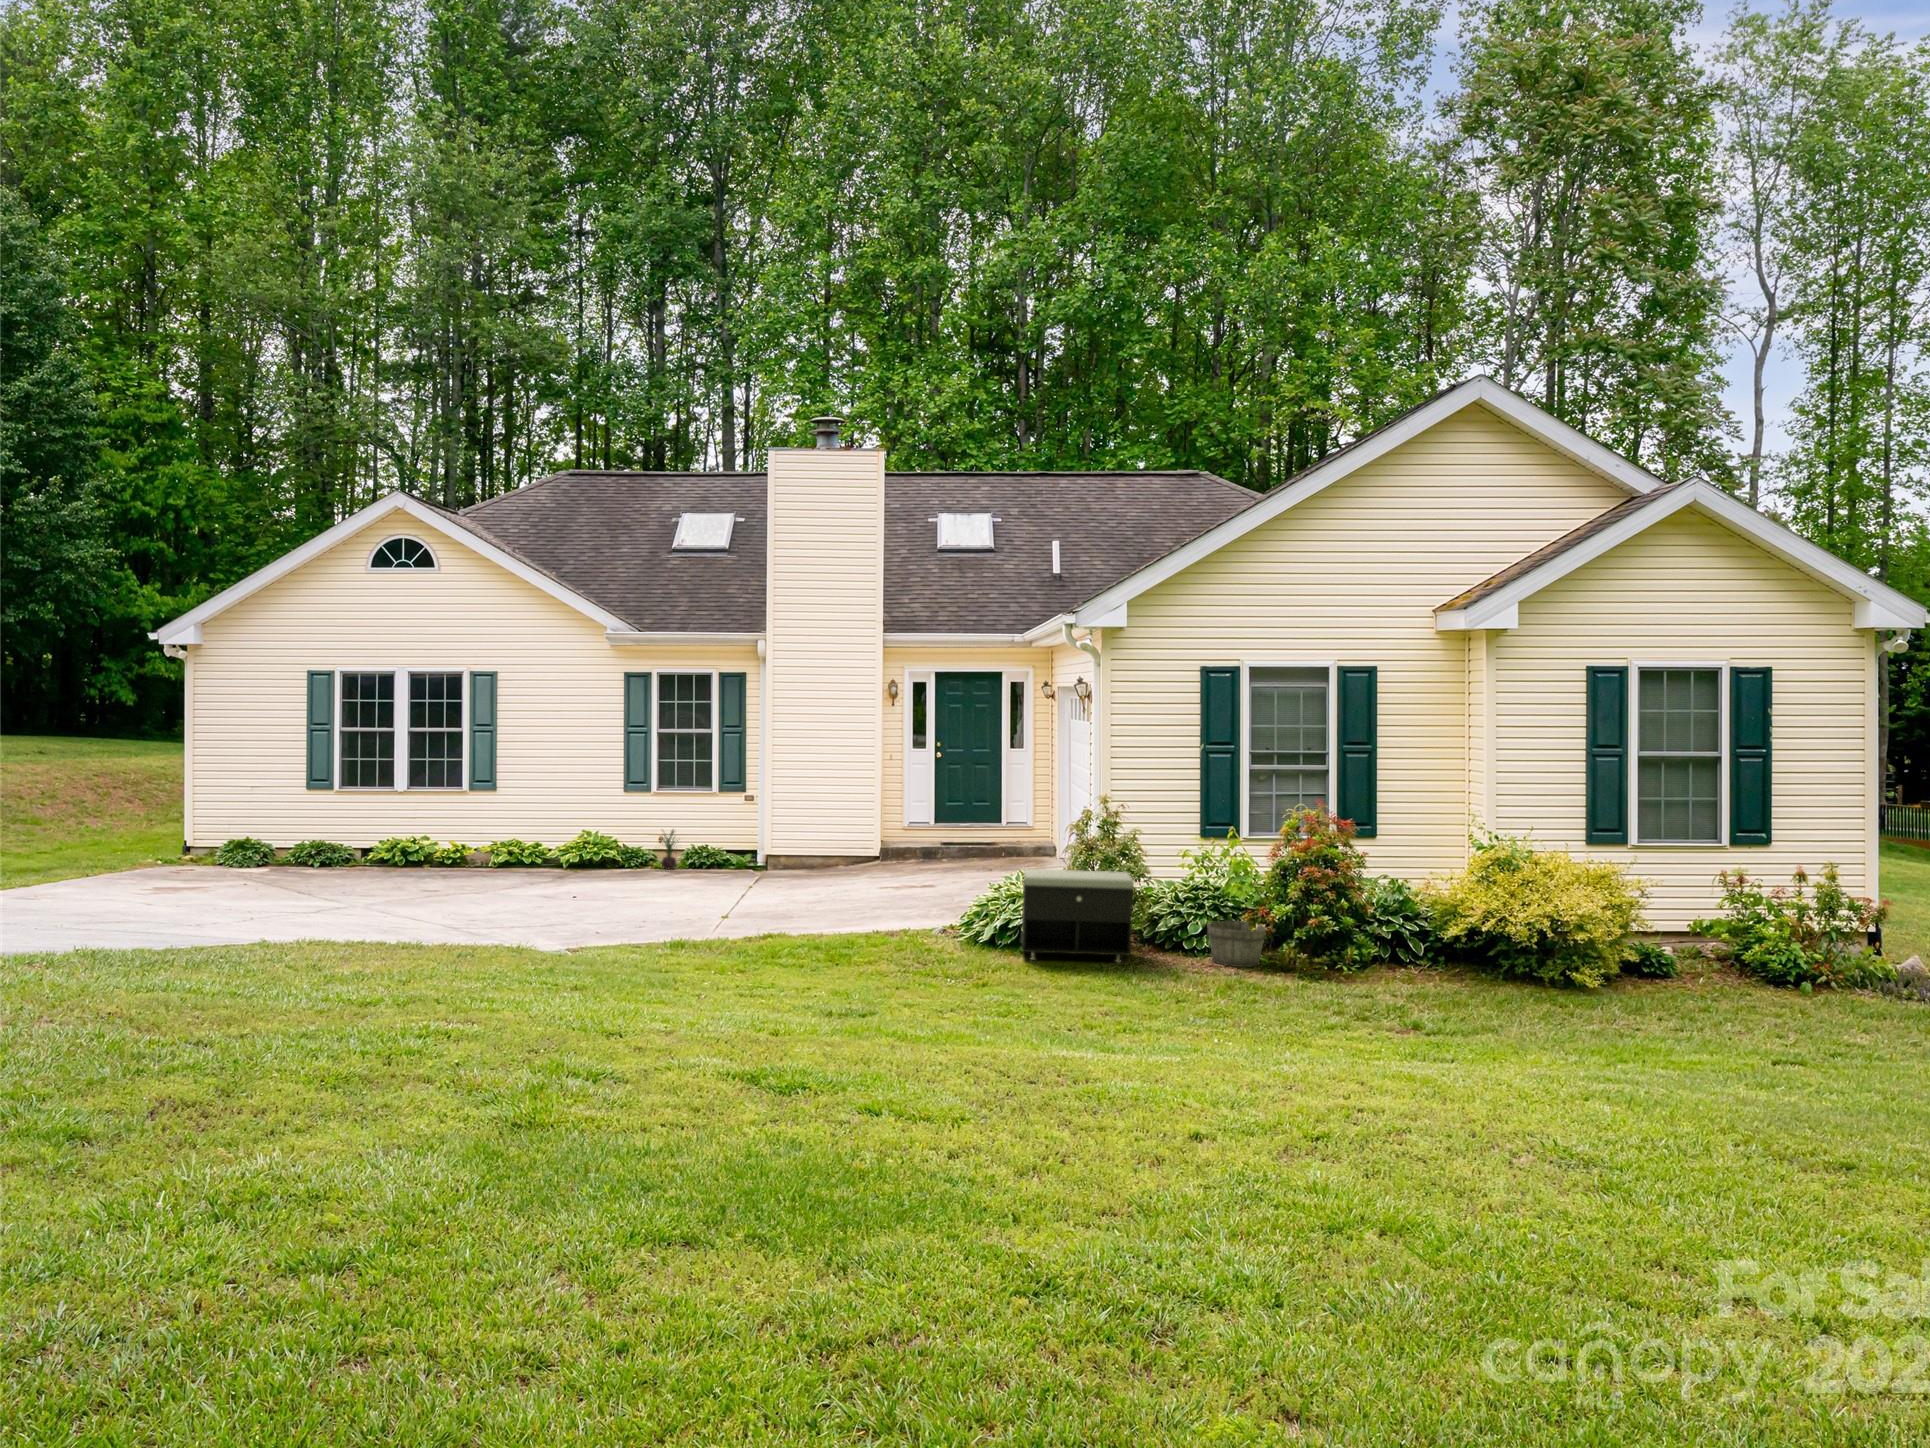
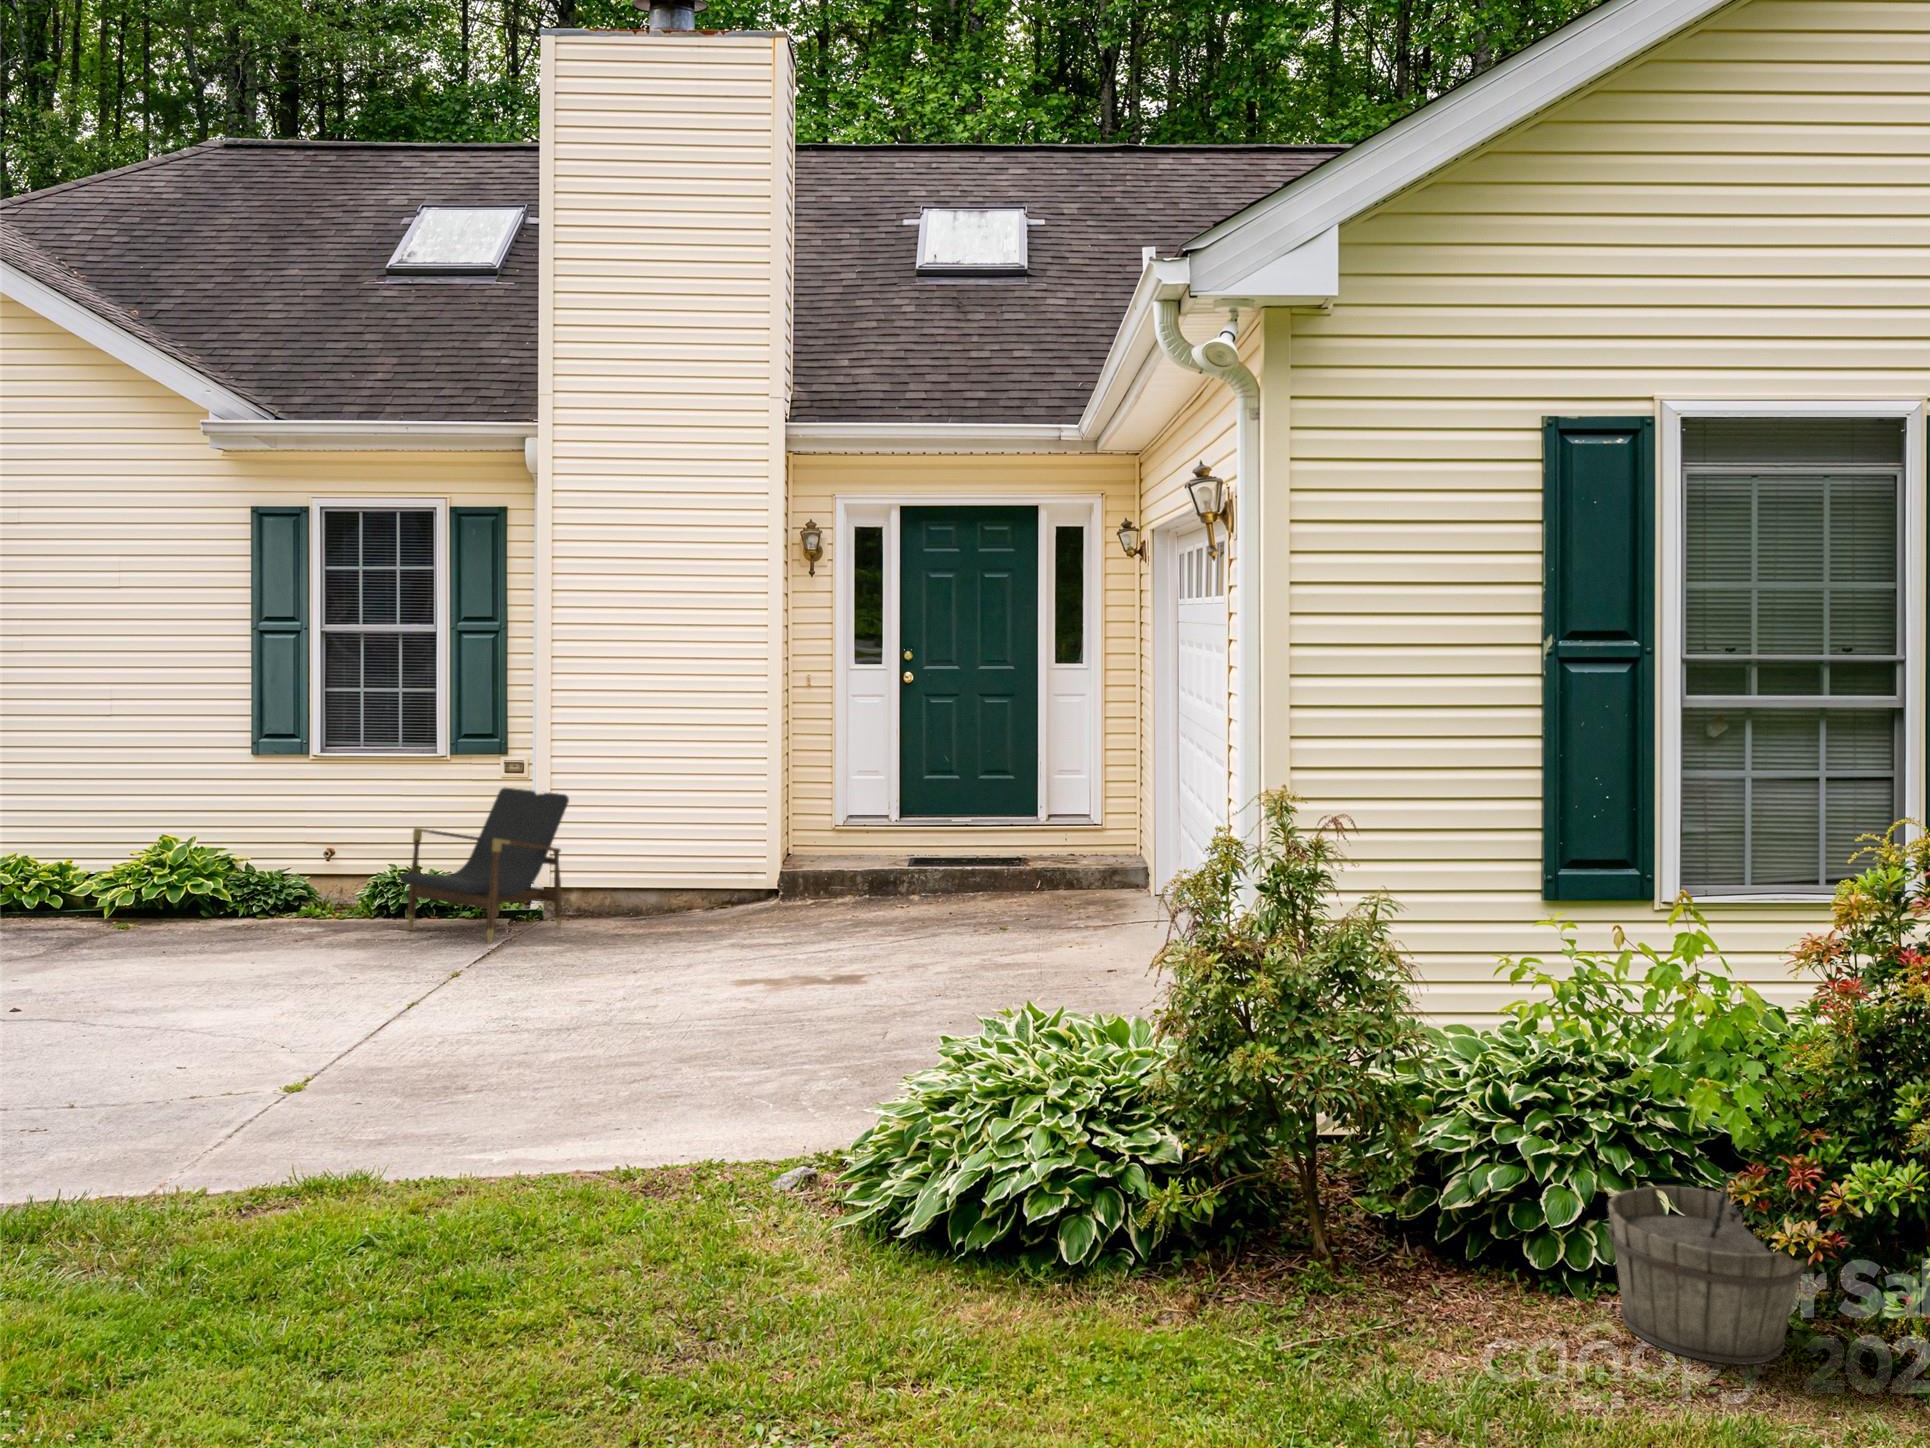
lounge chair: none [707,807,782,878] -> present [400,788,569,944]
decorative plant: present [661,830,678,869] -> none [289,833,389,919]
storage bench: present [1021,869,1134,962] -> none [1018,1020,1380,1338]

